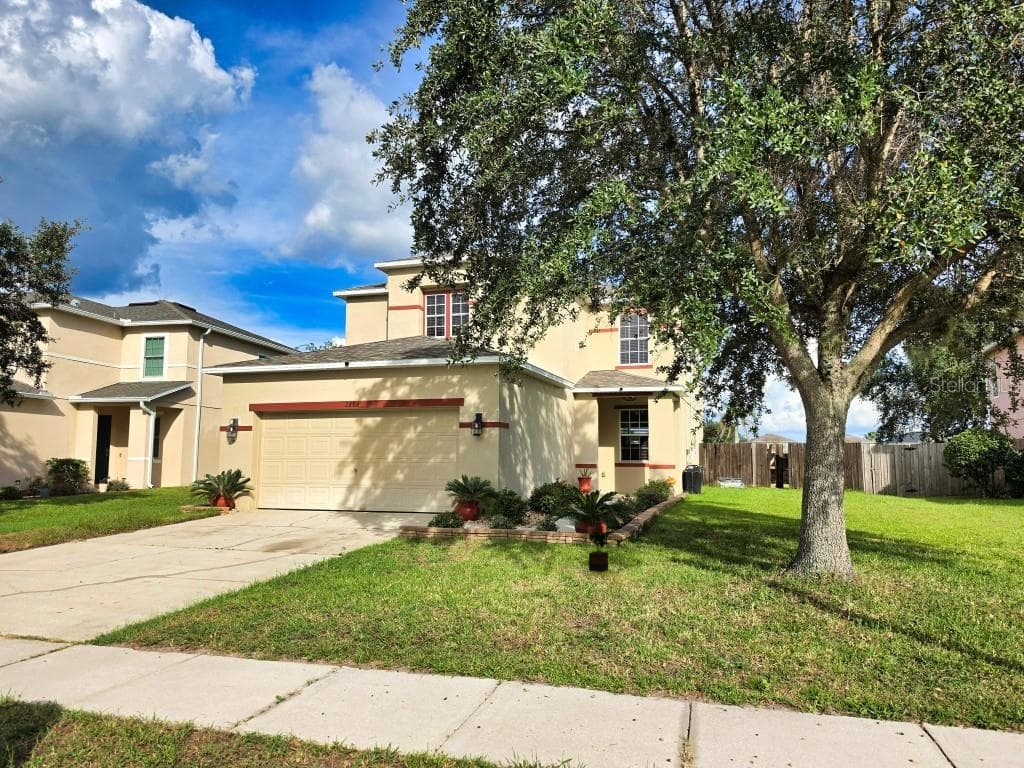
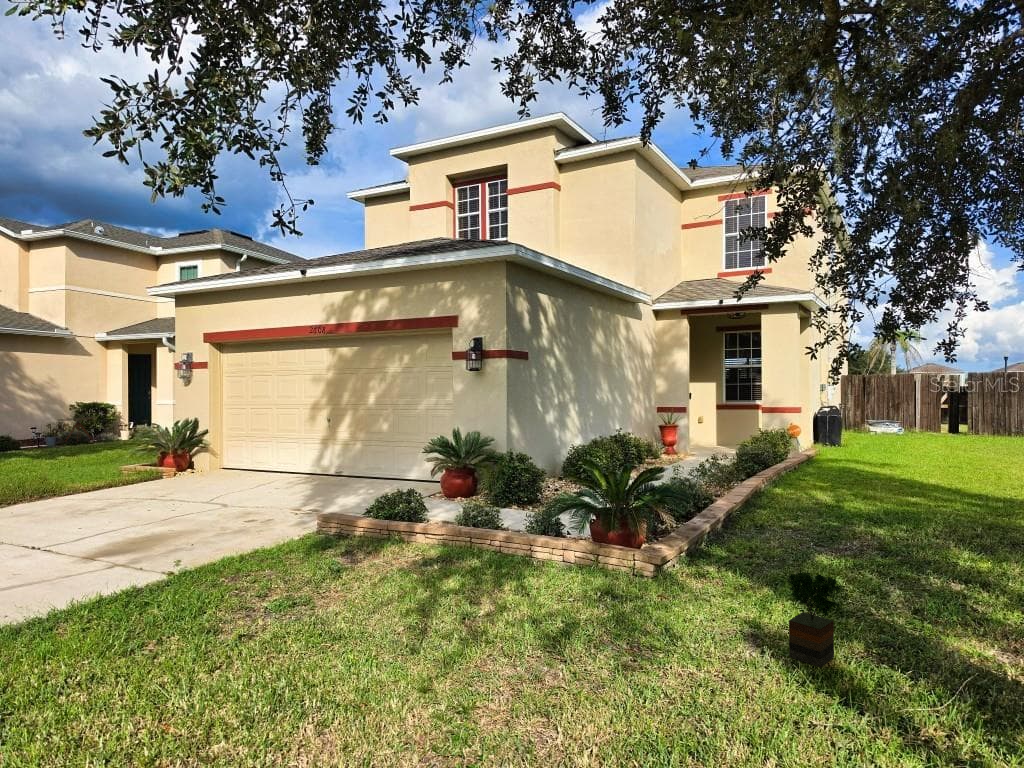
potted tree: present [589,531,612,572] -> present [787,571,844,667]

